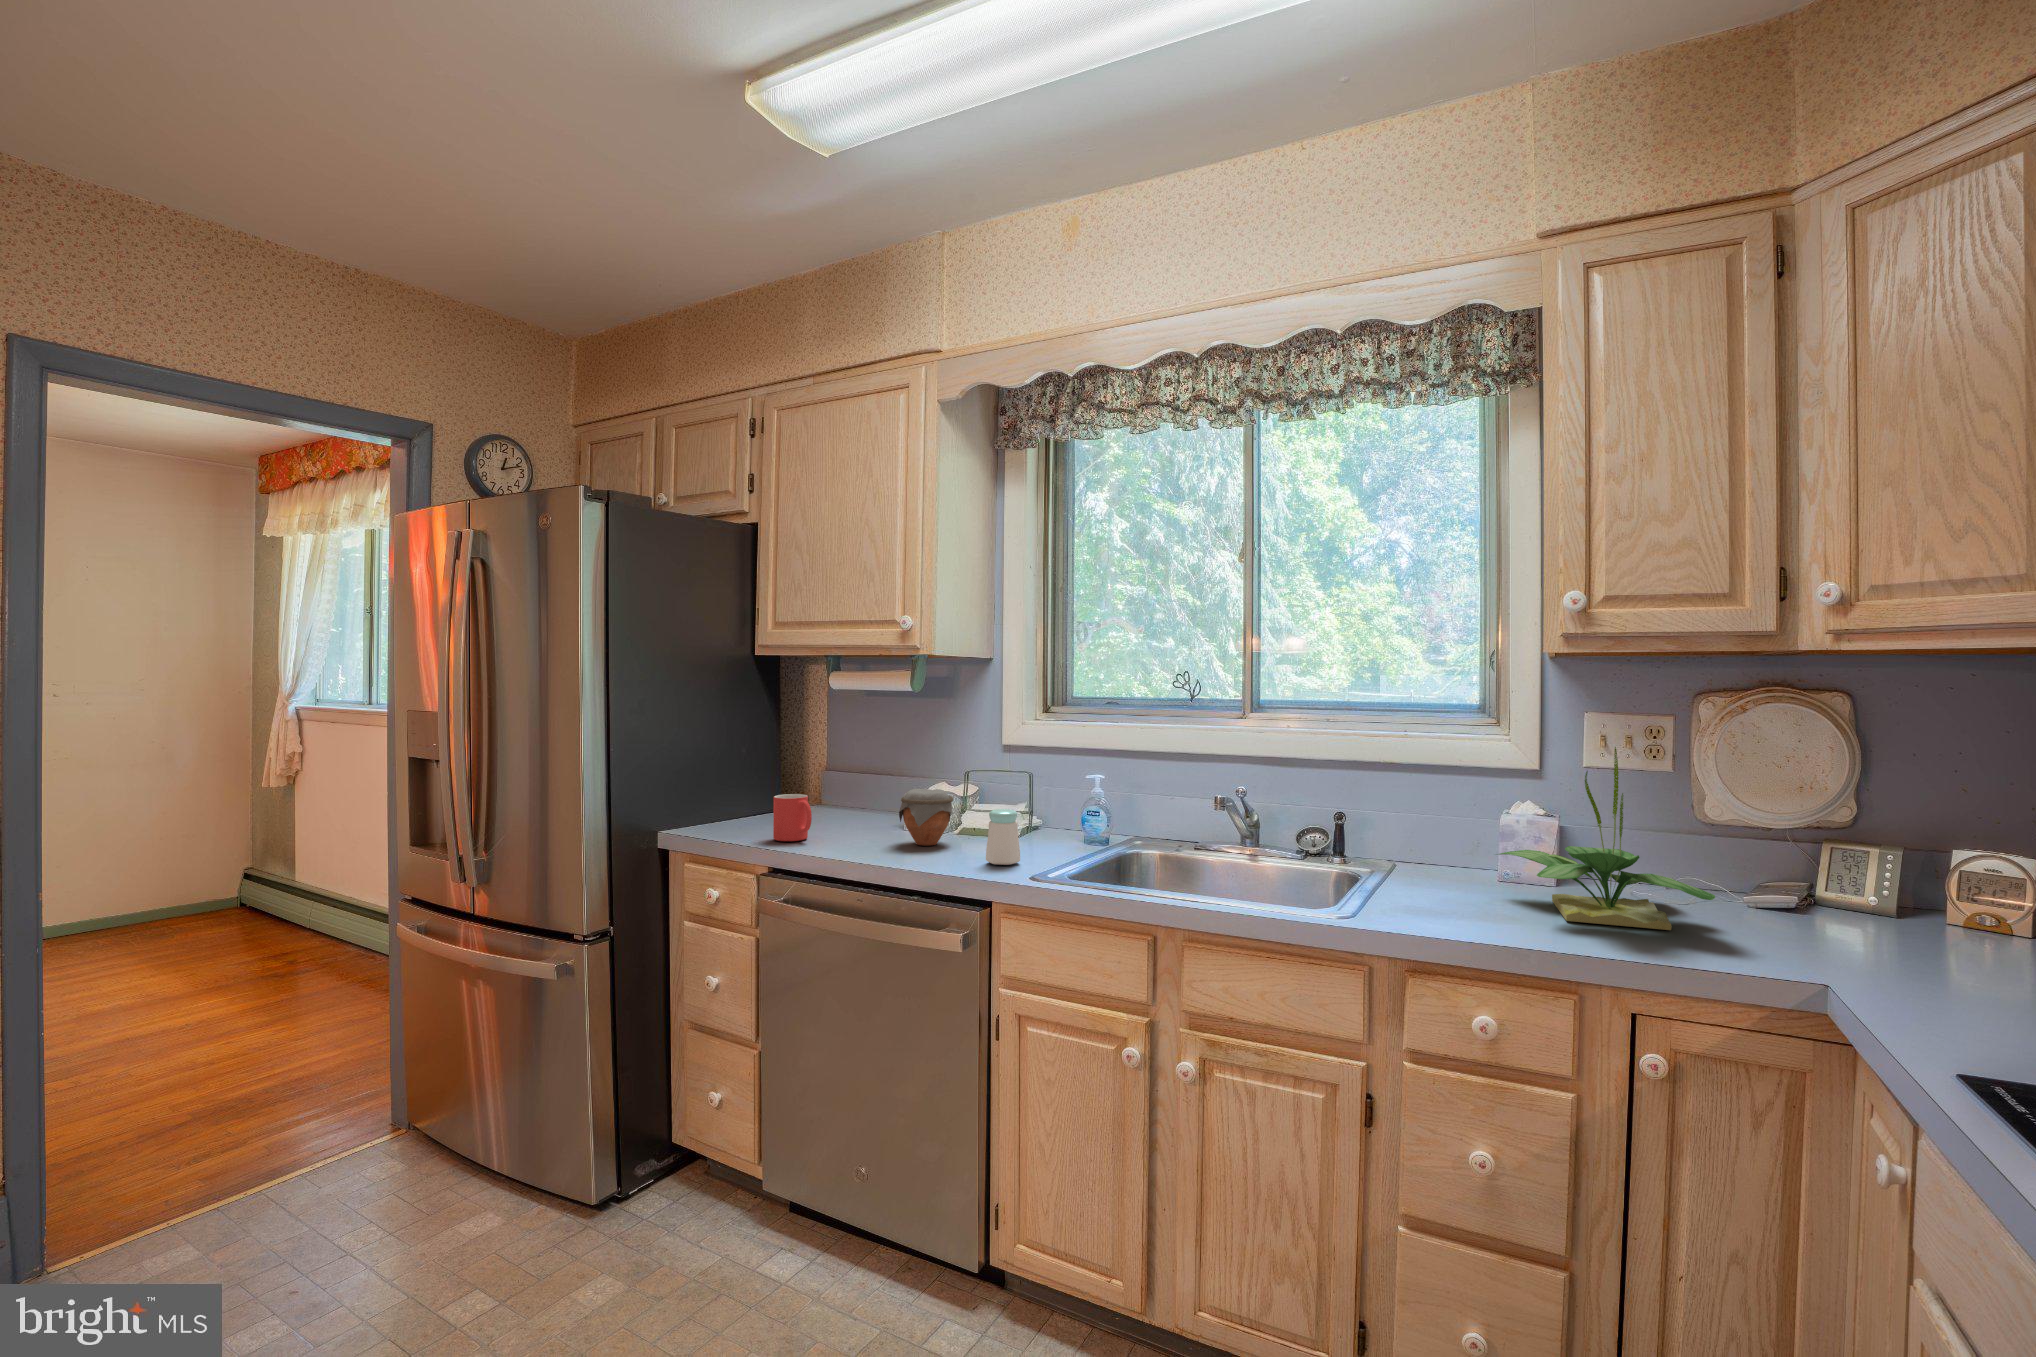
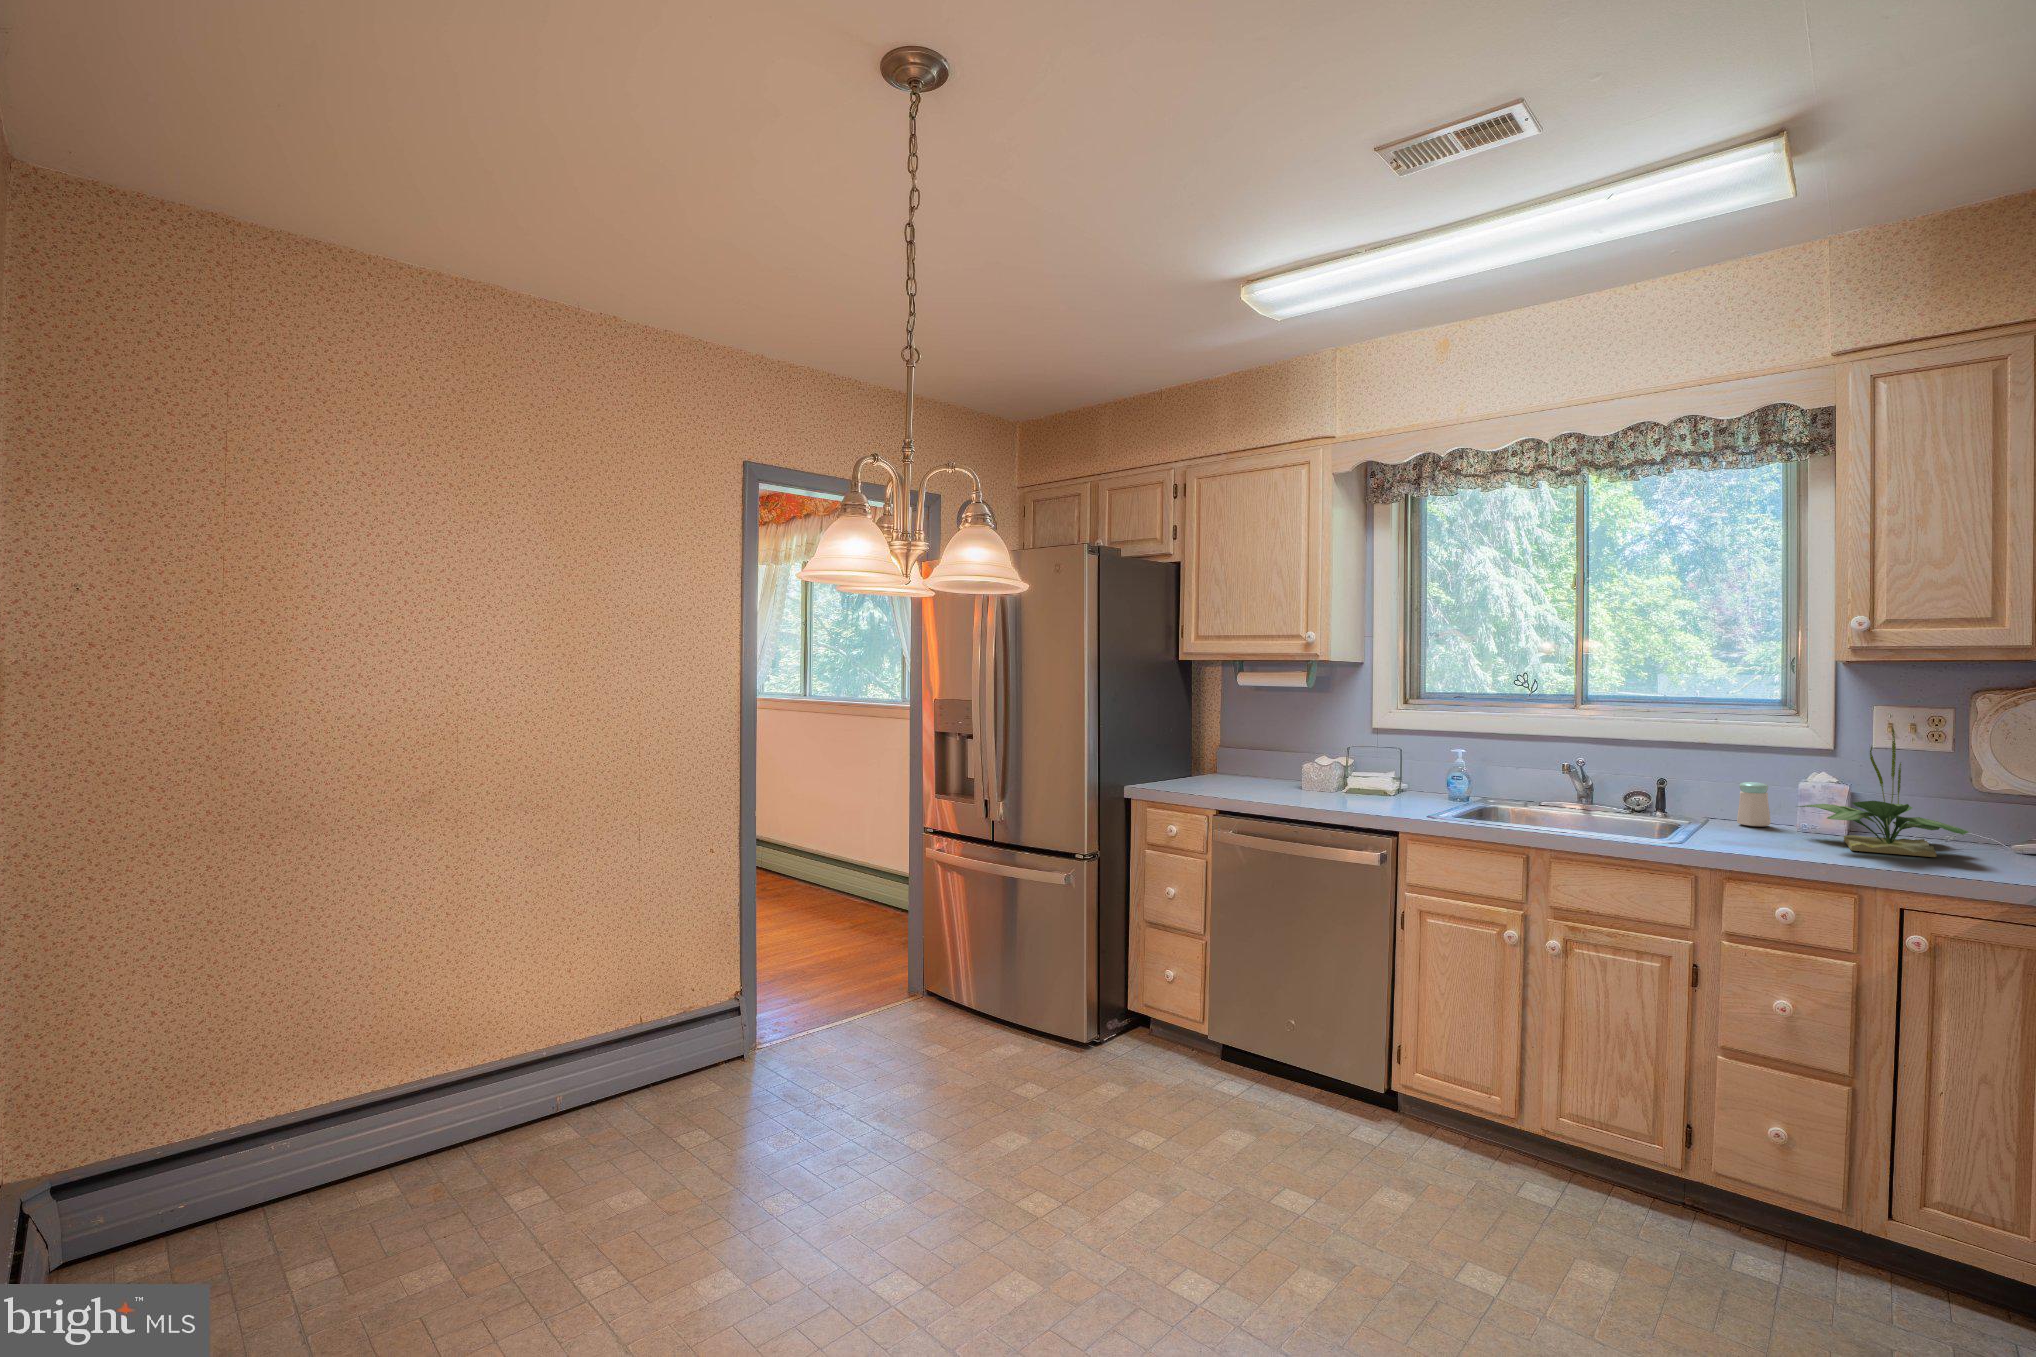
jar: present [899,789,953,846] -> none [1308,759,1349,800]
mug: present [773,794,812,841] -> none [1213,763,1243,795]
salt shaker: present [986,809,1020,865] -> present [1737,782,1771,827]

